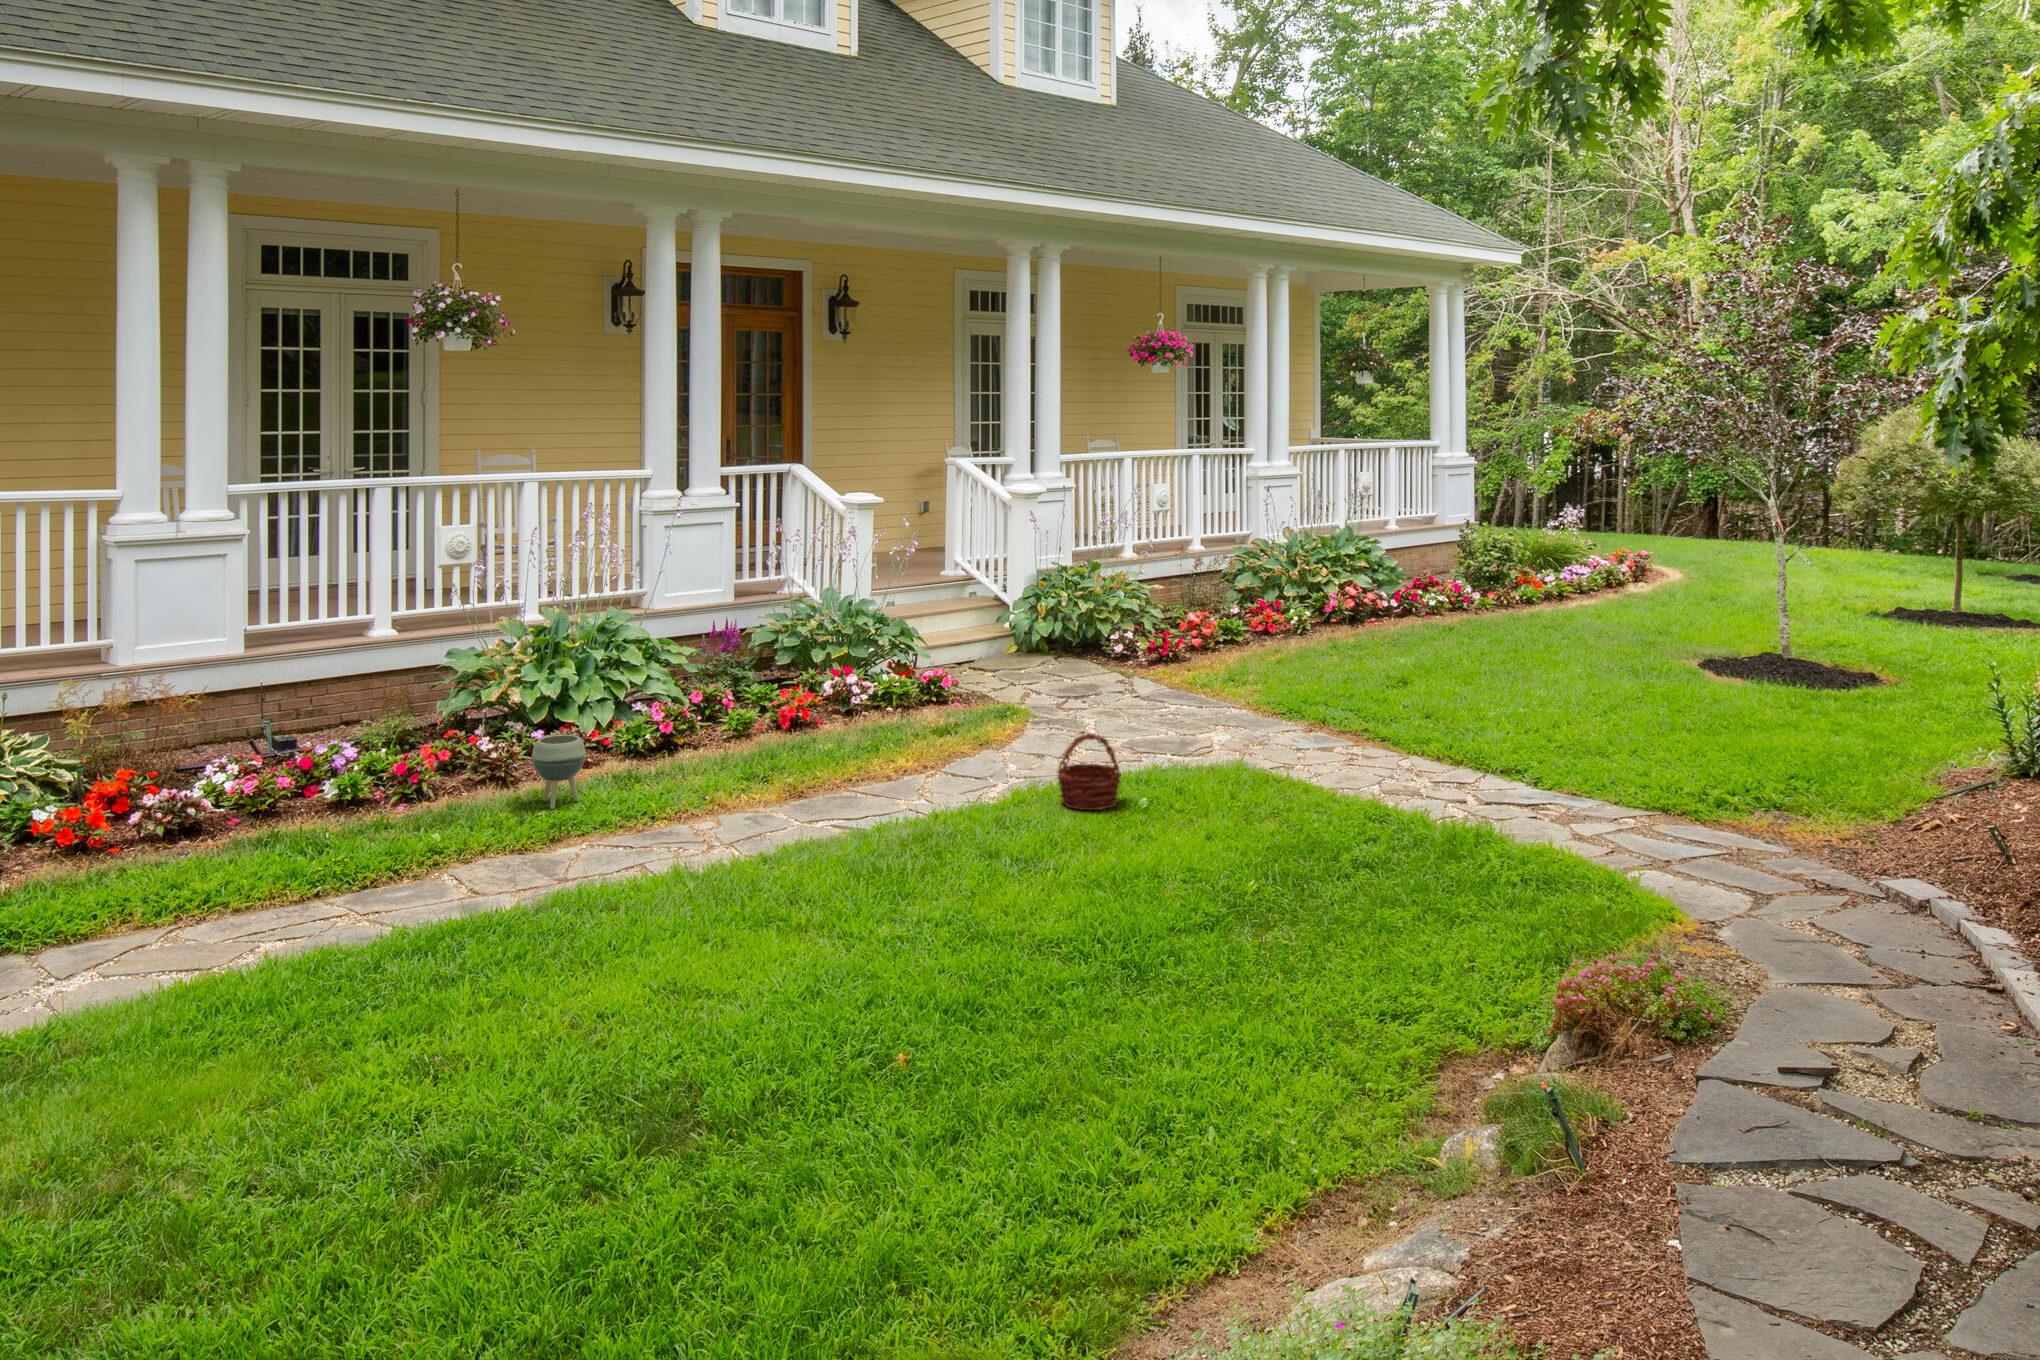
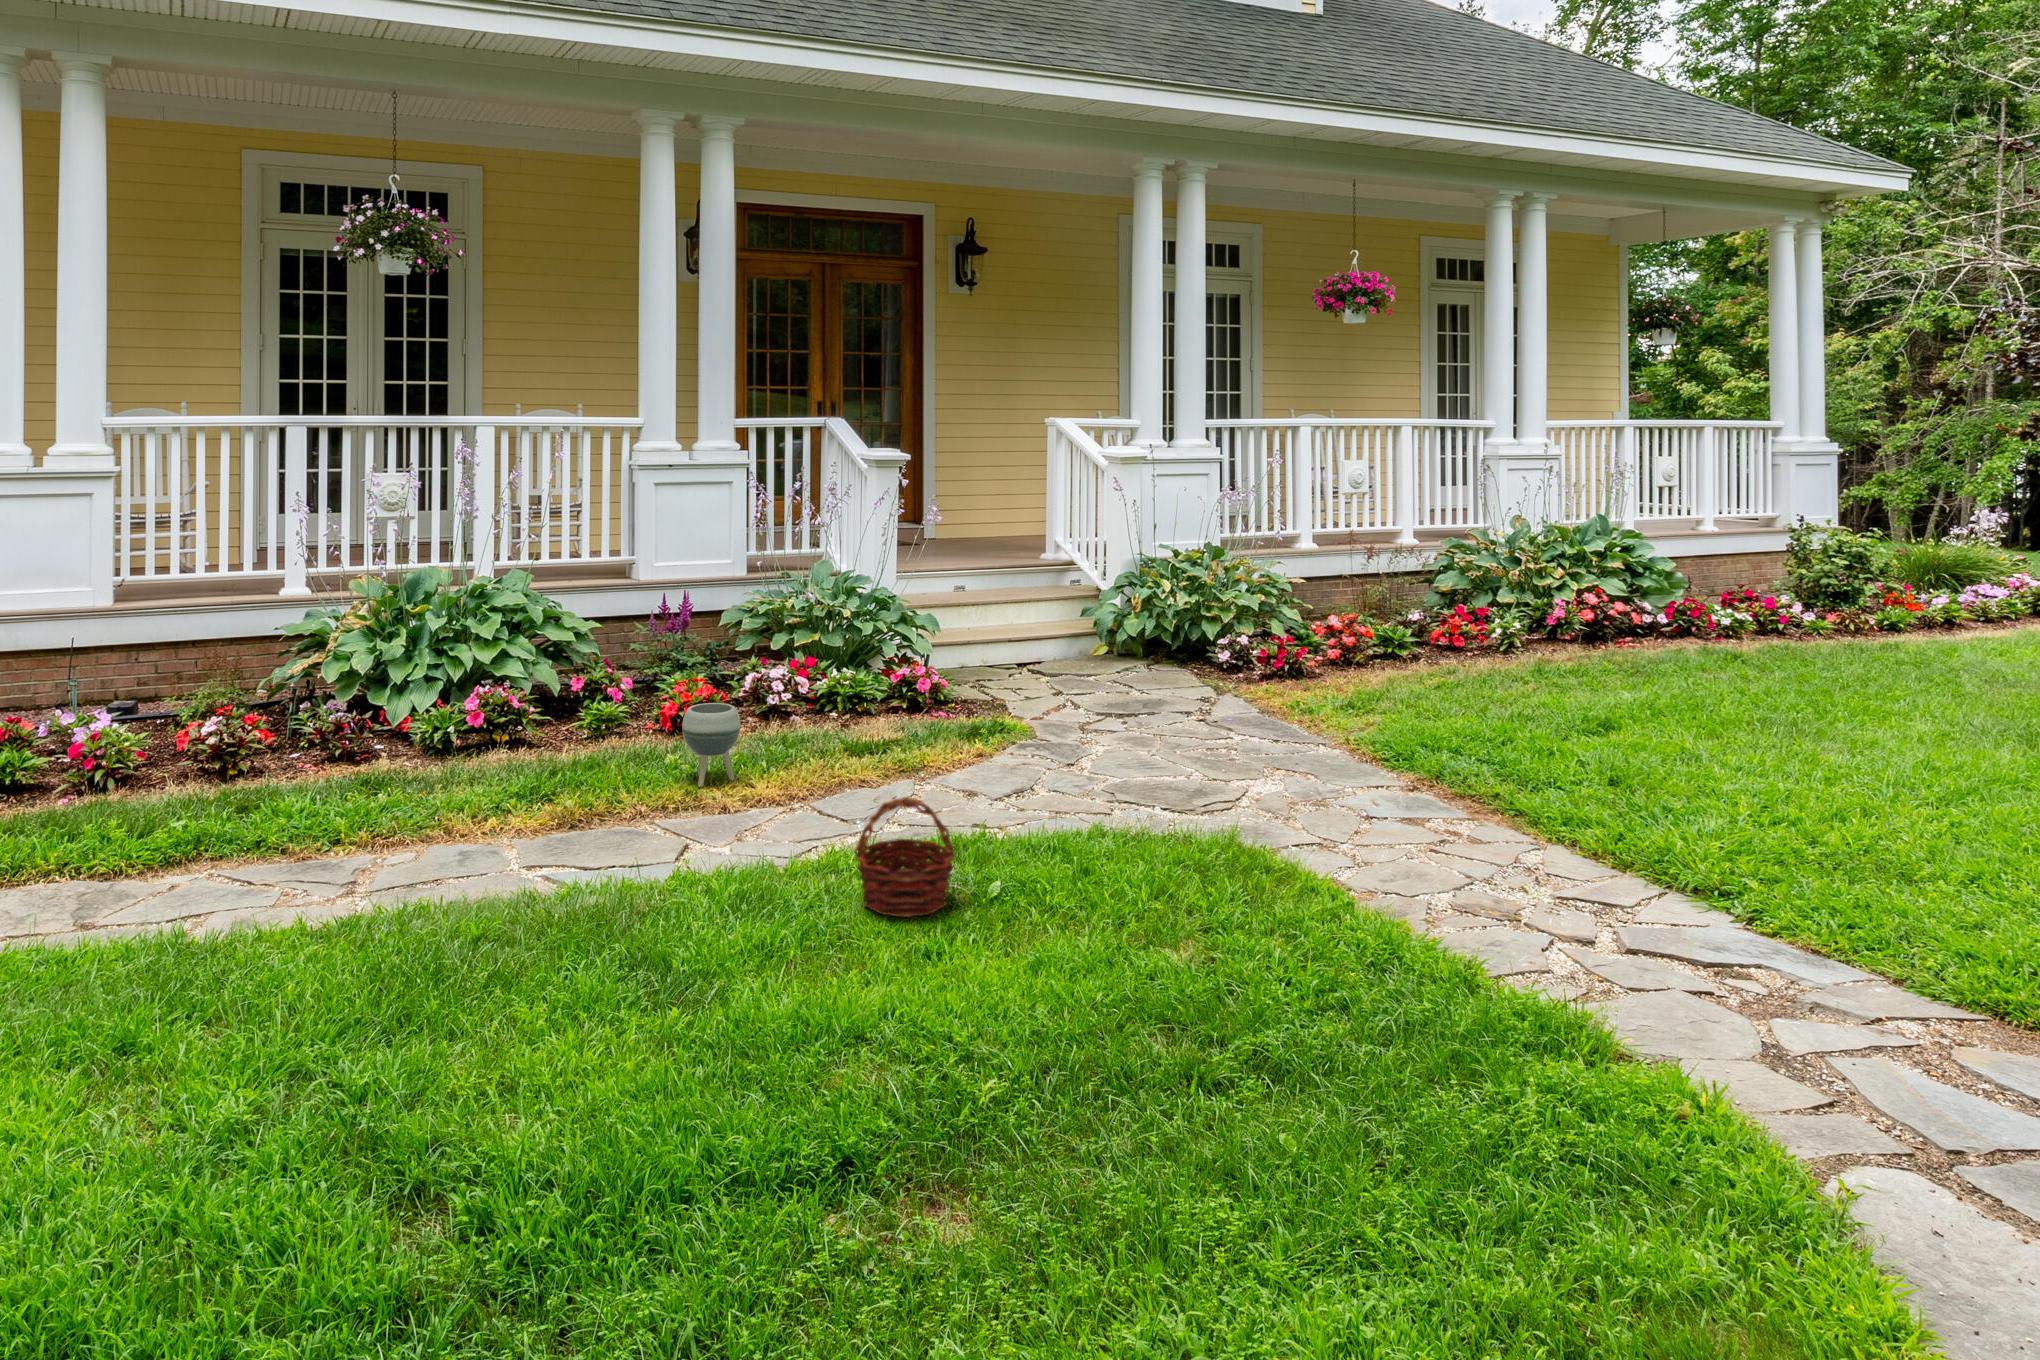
planter: present [532,735,585,809] -> present [682,703,741,787]

